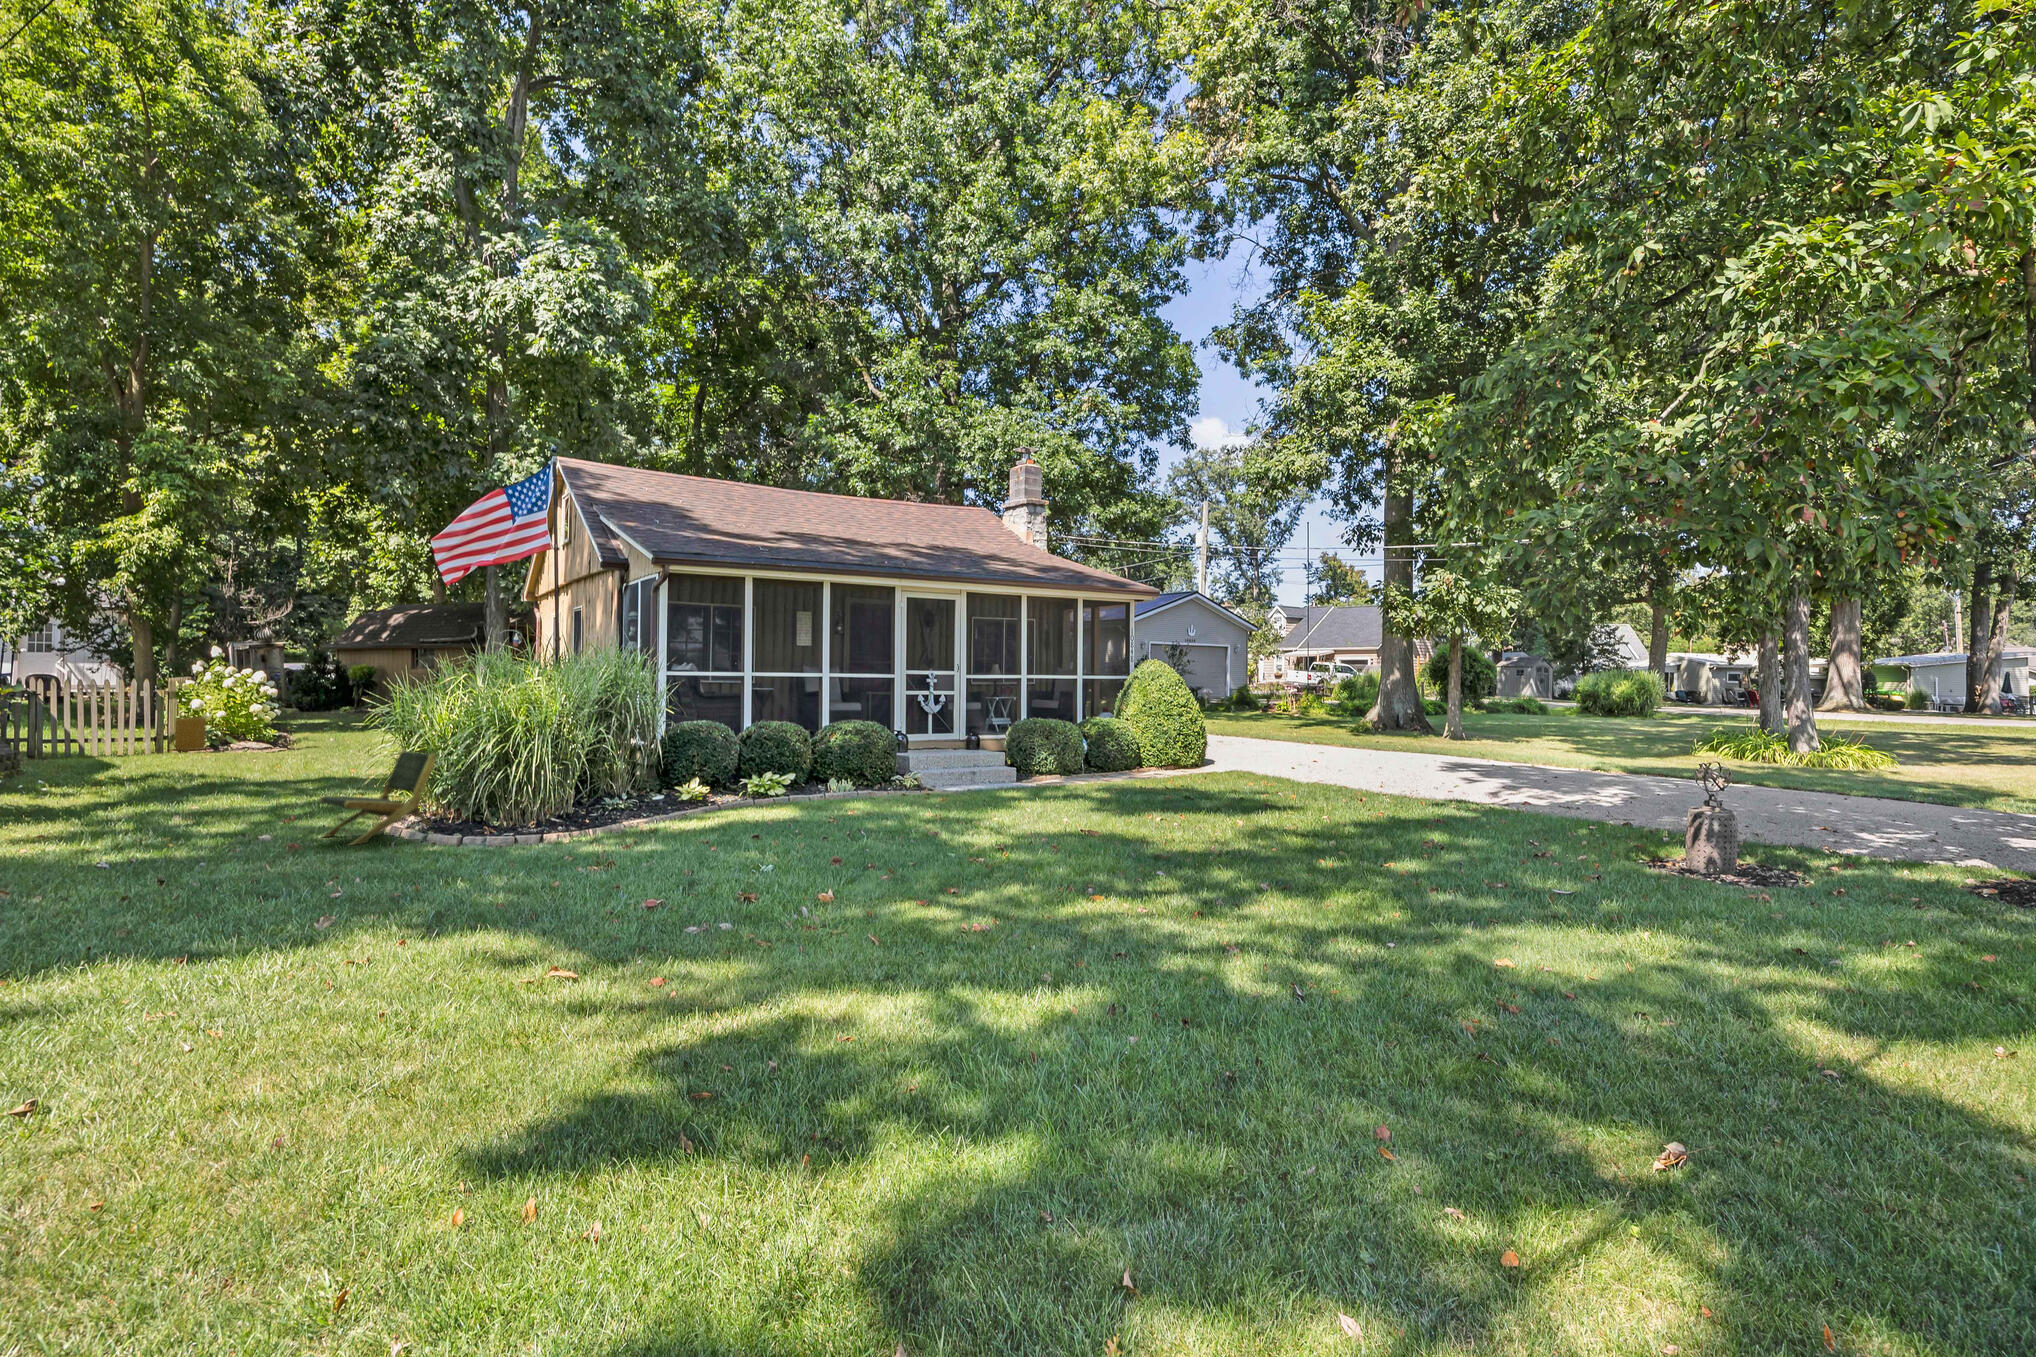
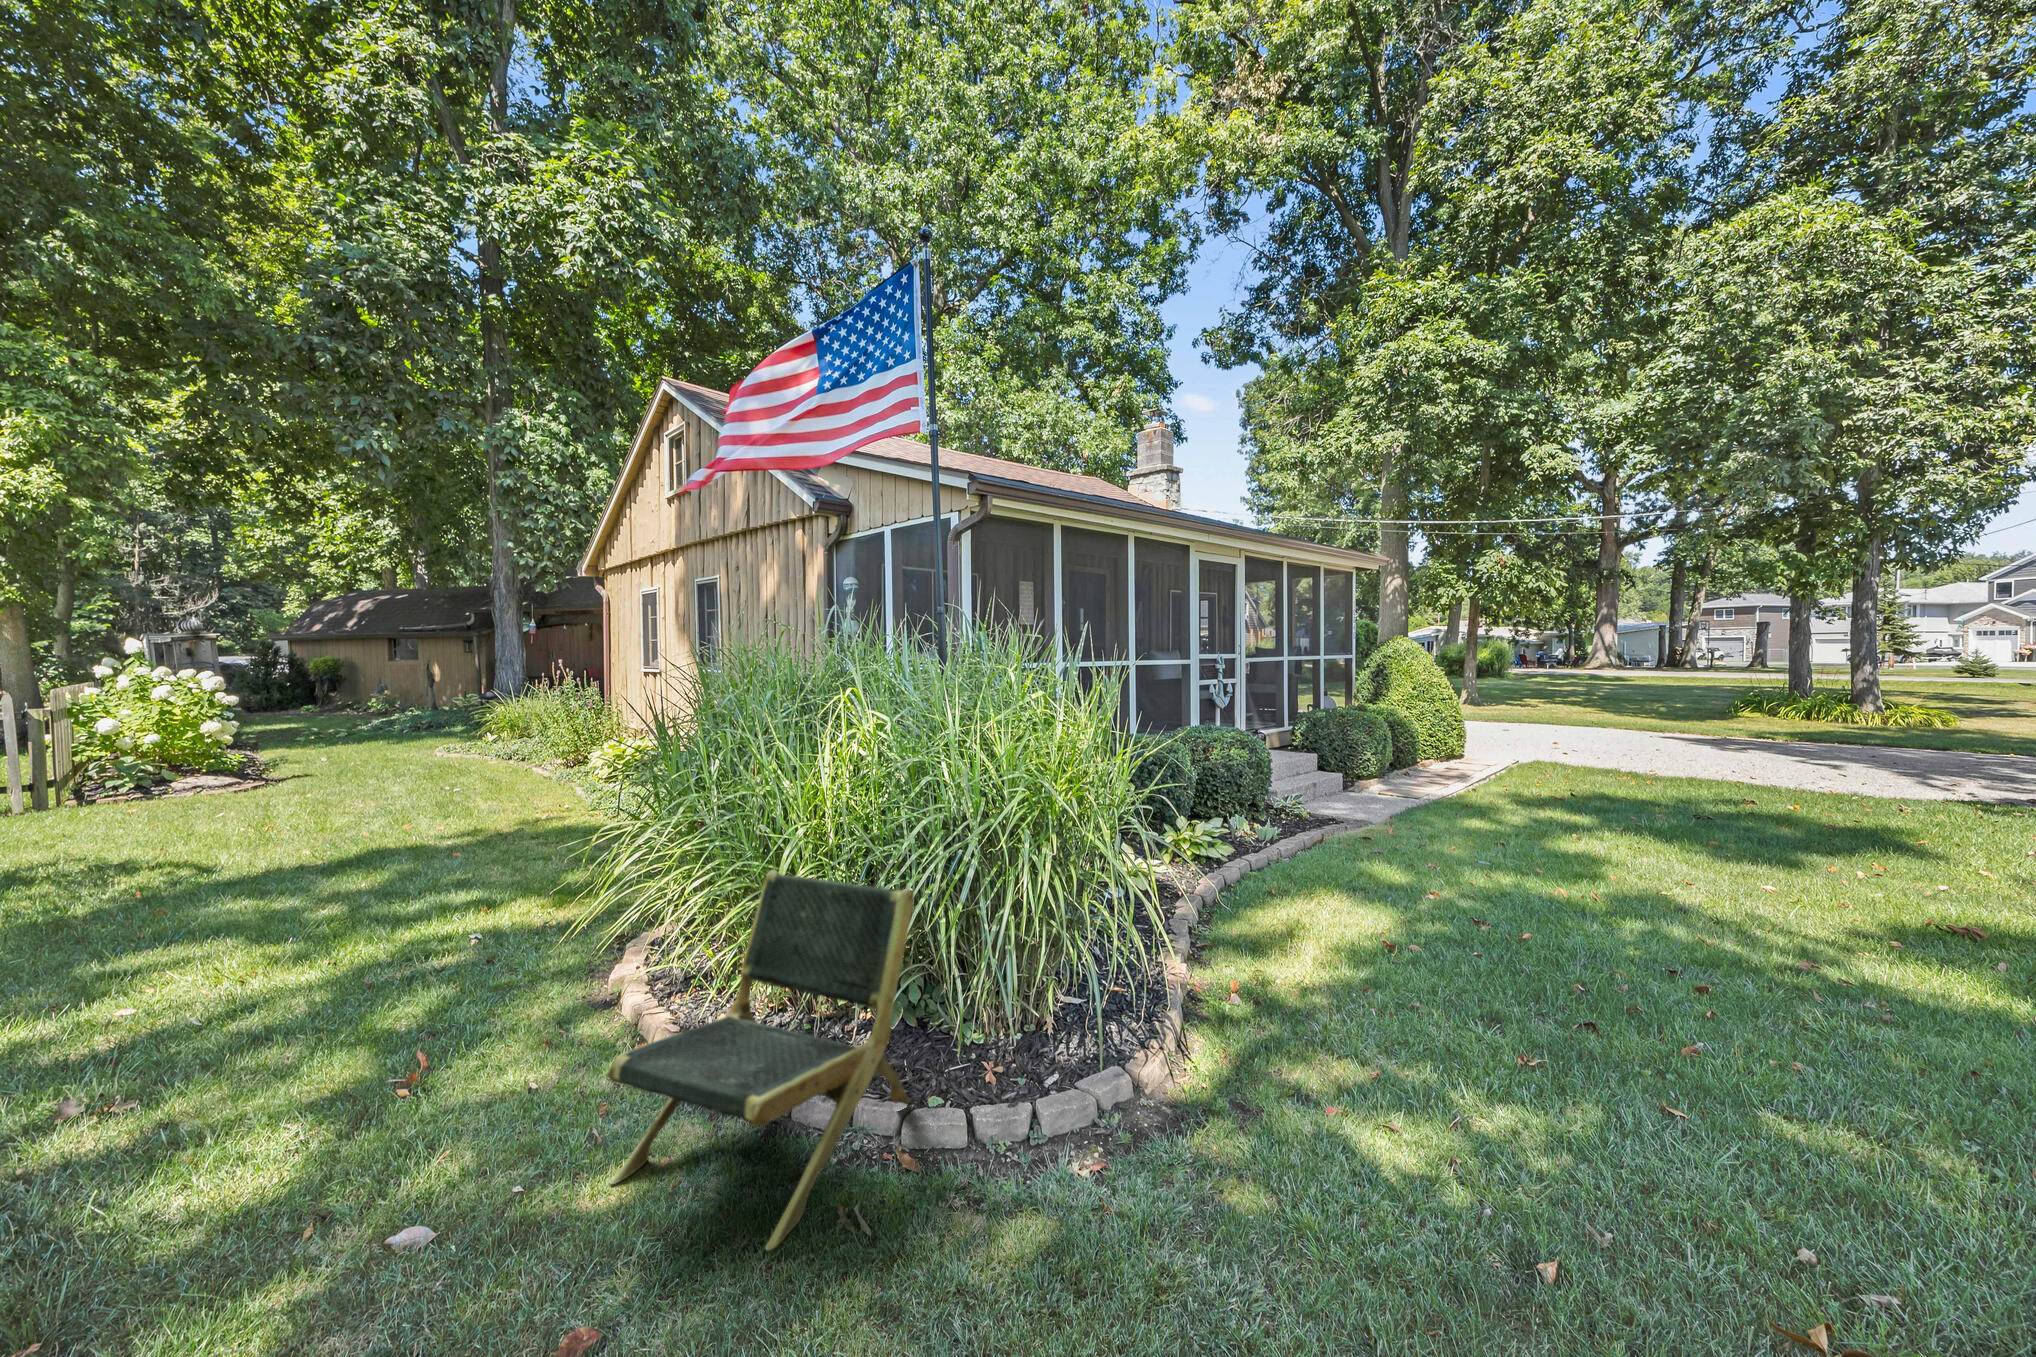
basket: present [175,717,206,750] -> none [66,746,127,804]

